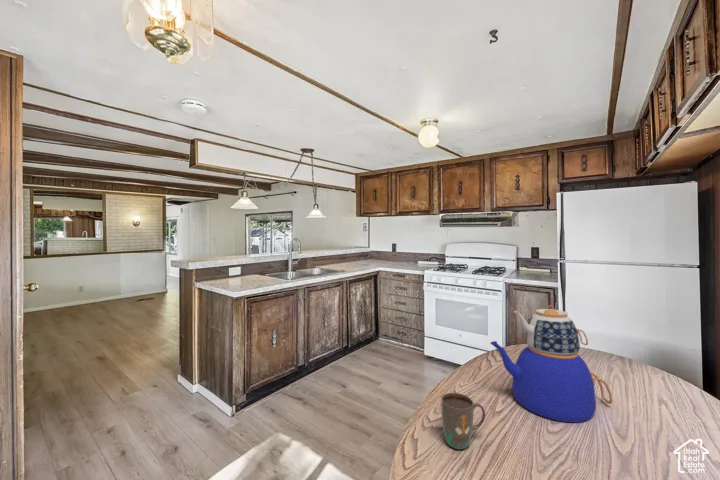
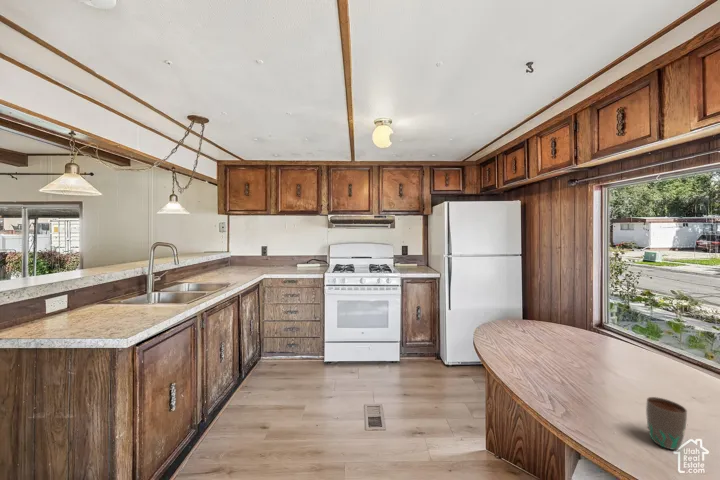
teapot: present [491,306,613,423] -> none [582,302,656,393]

